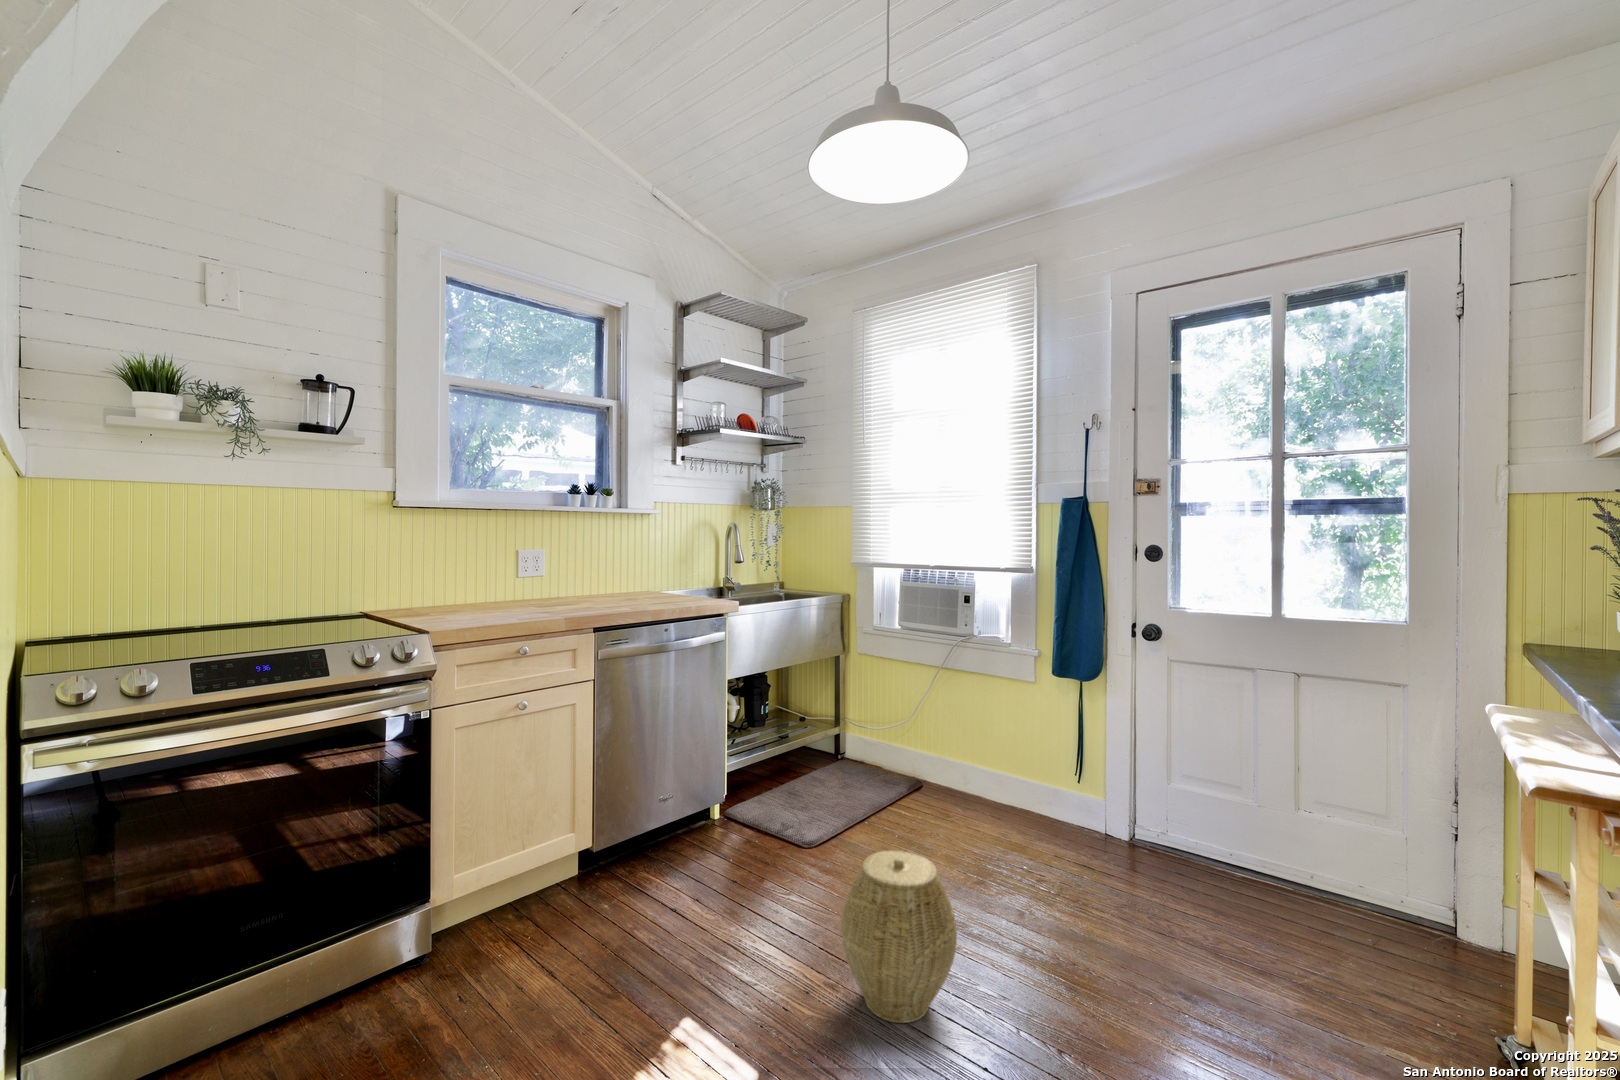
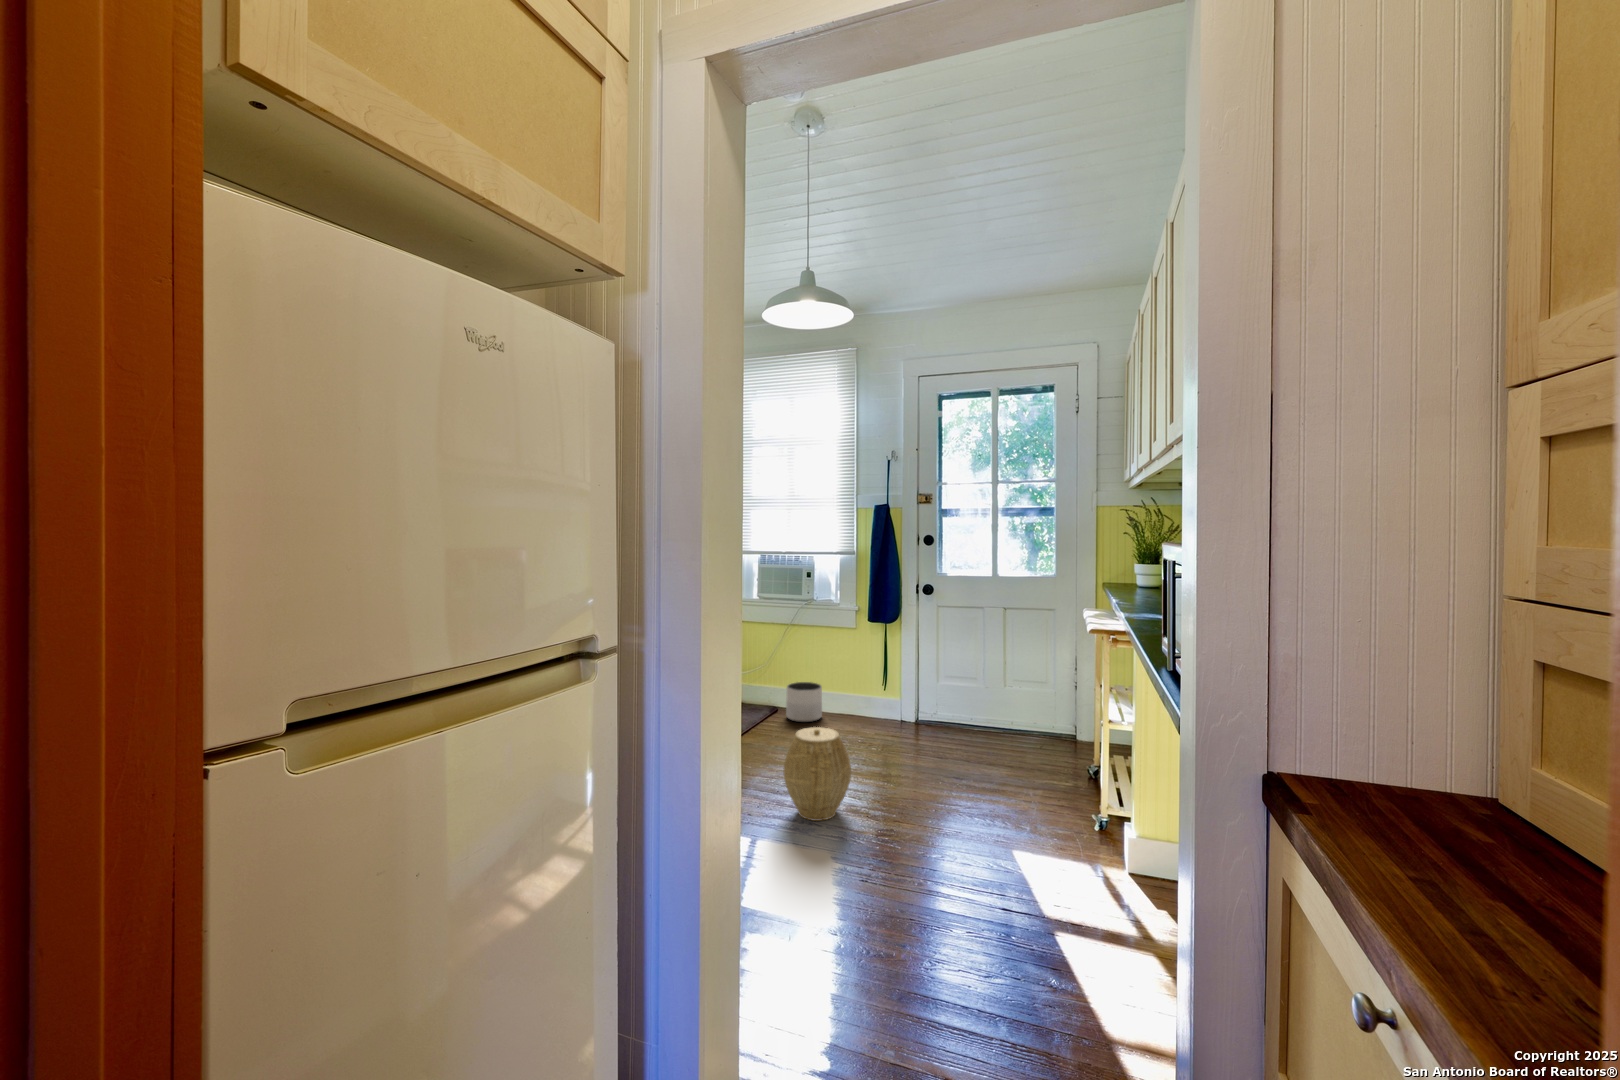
planter: none [927,753,980,815] -> present [786,682,822,722]

